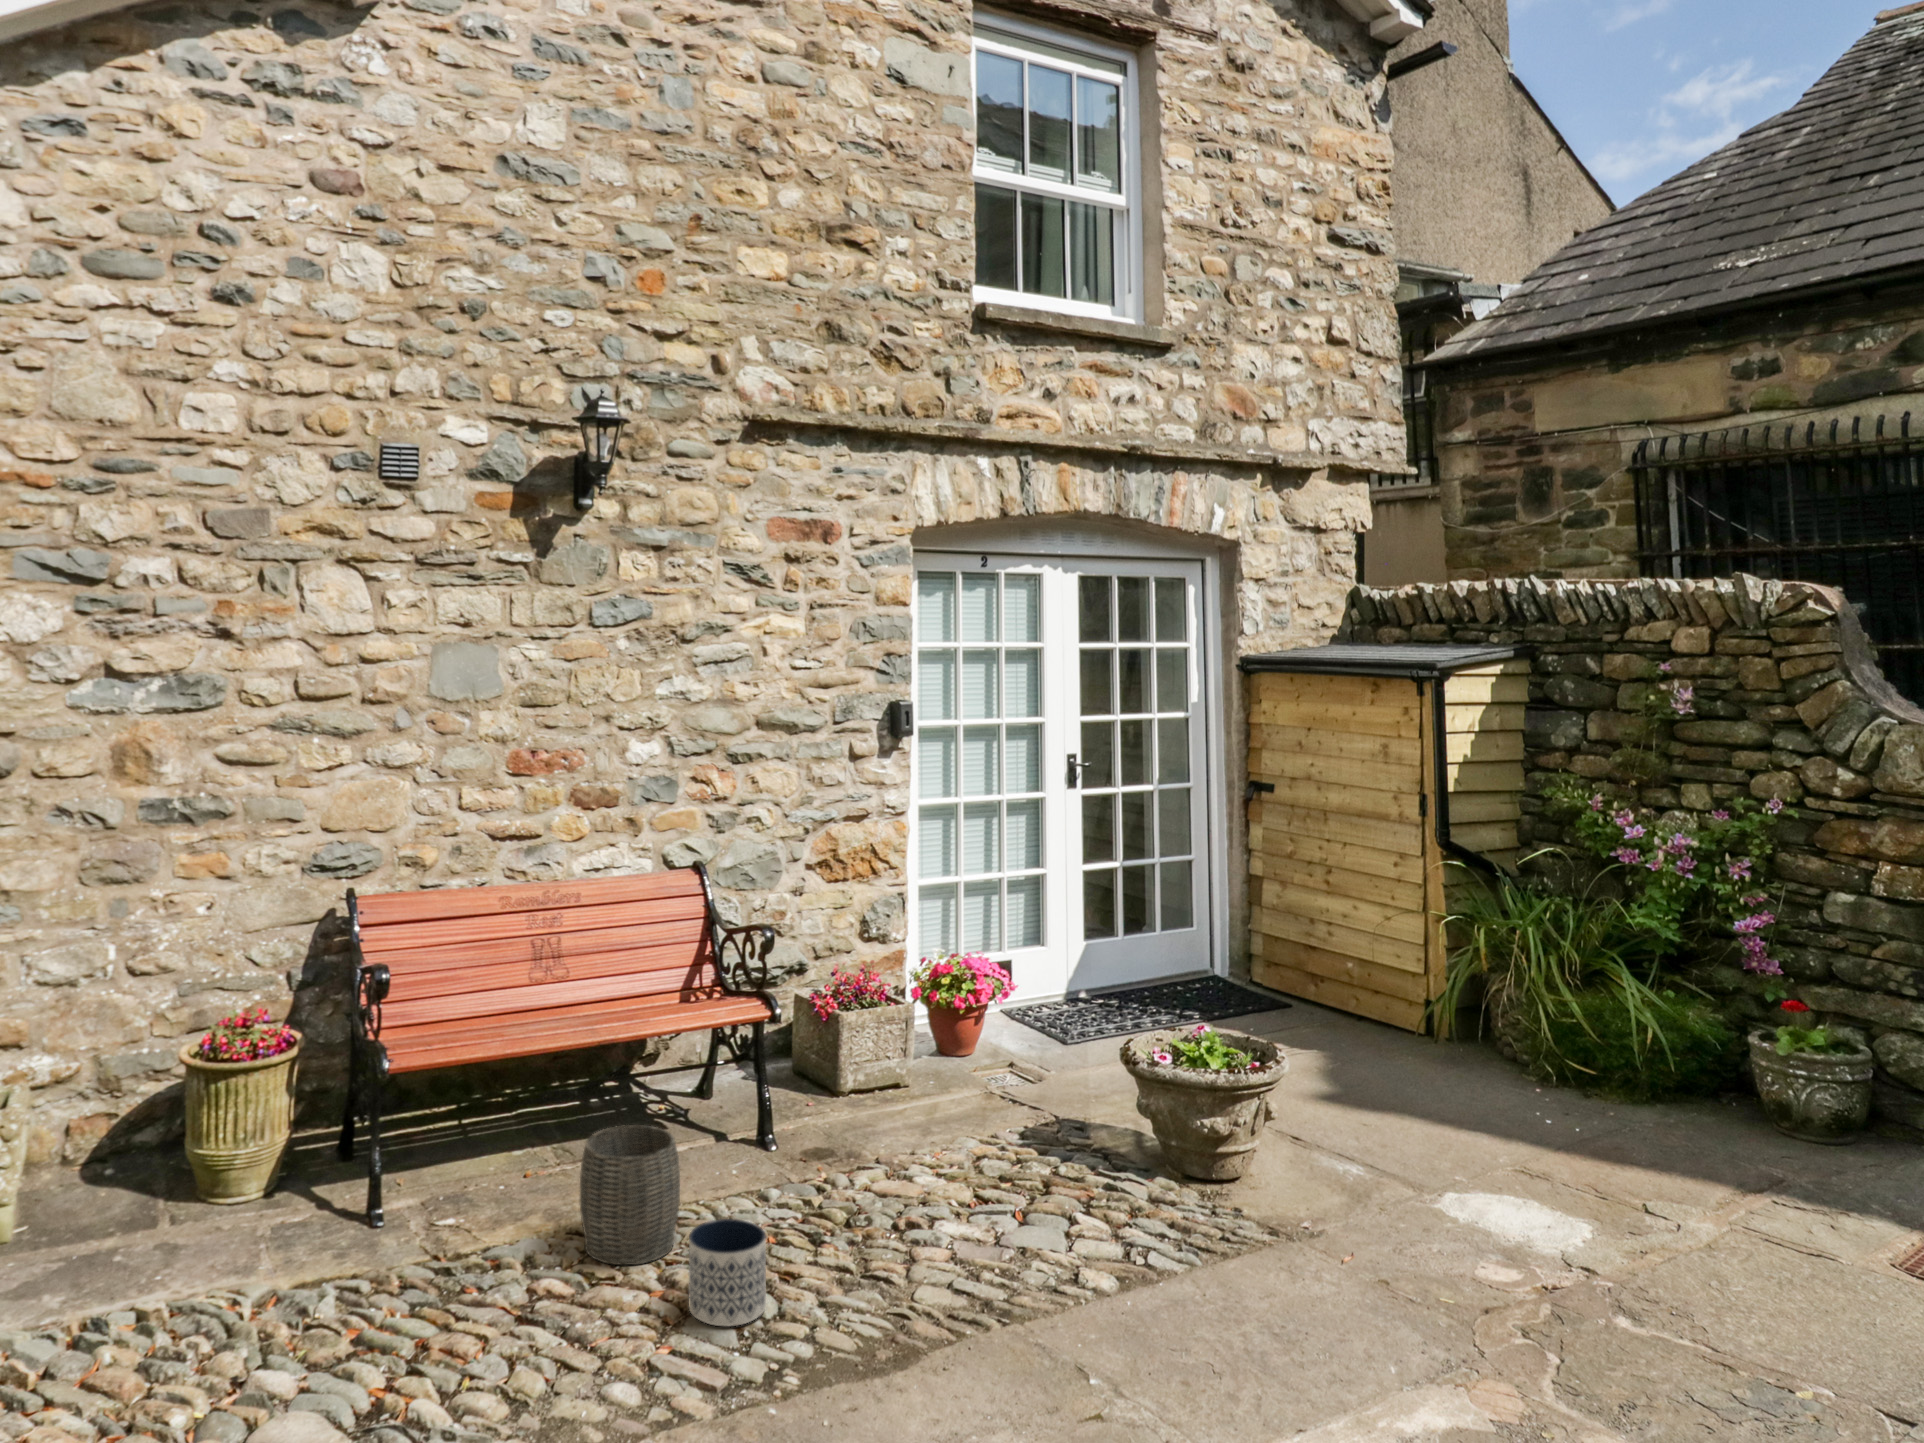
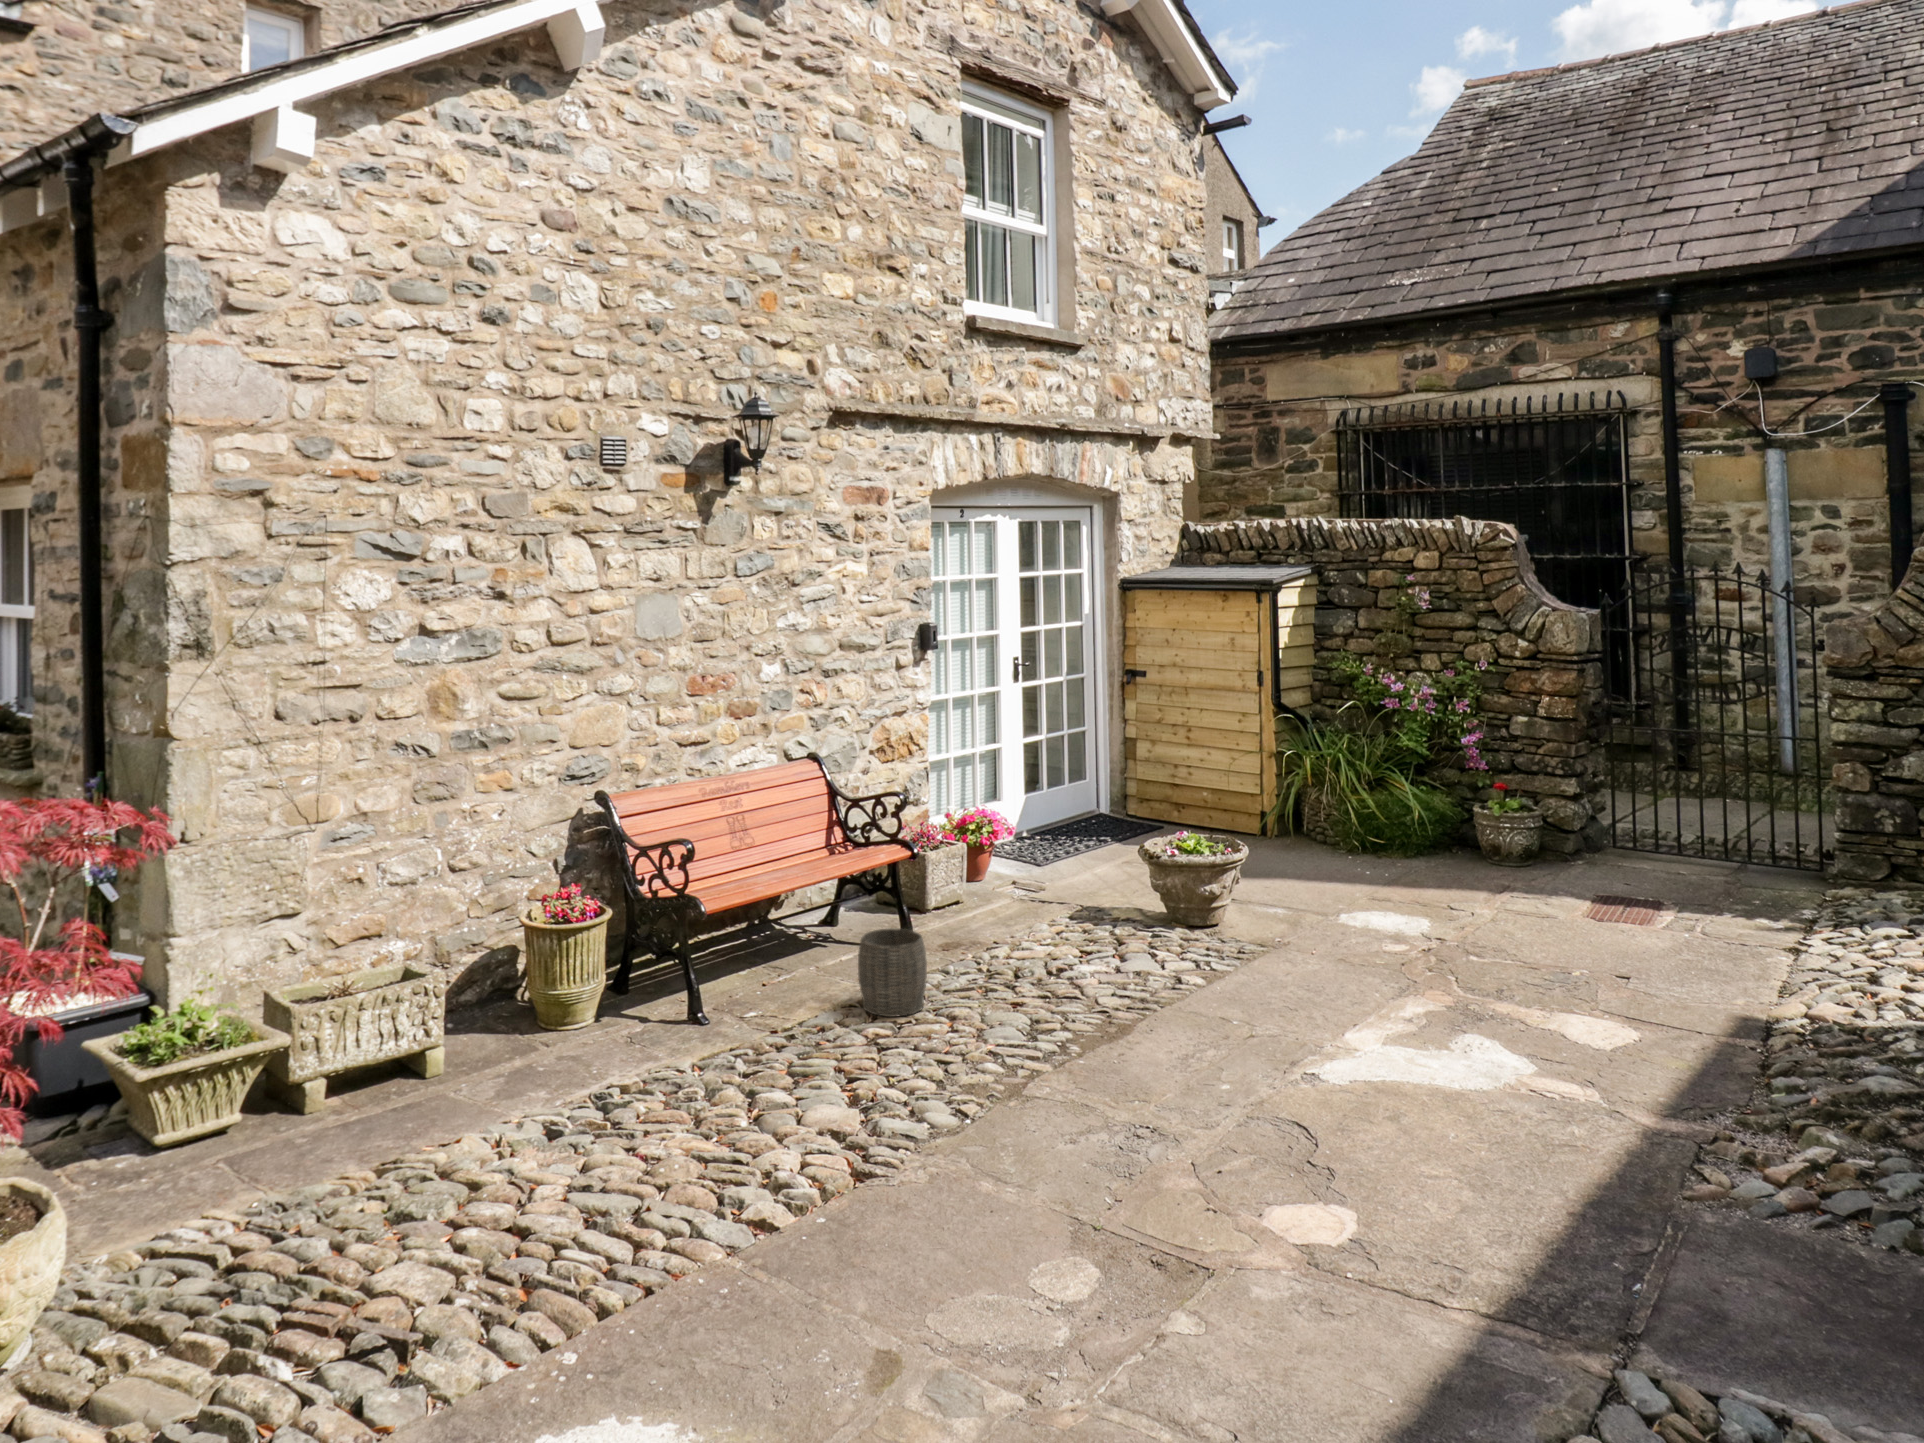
planter: present [689,1219,766,1326] -> none [968,972,1019,1034]

